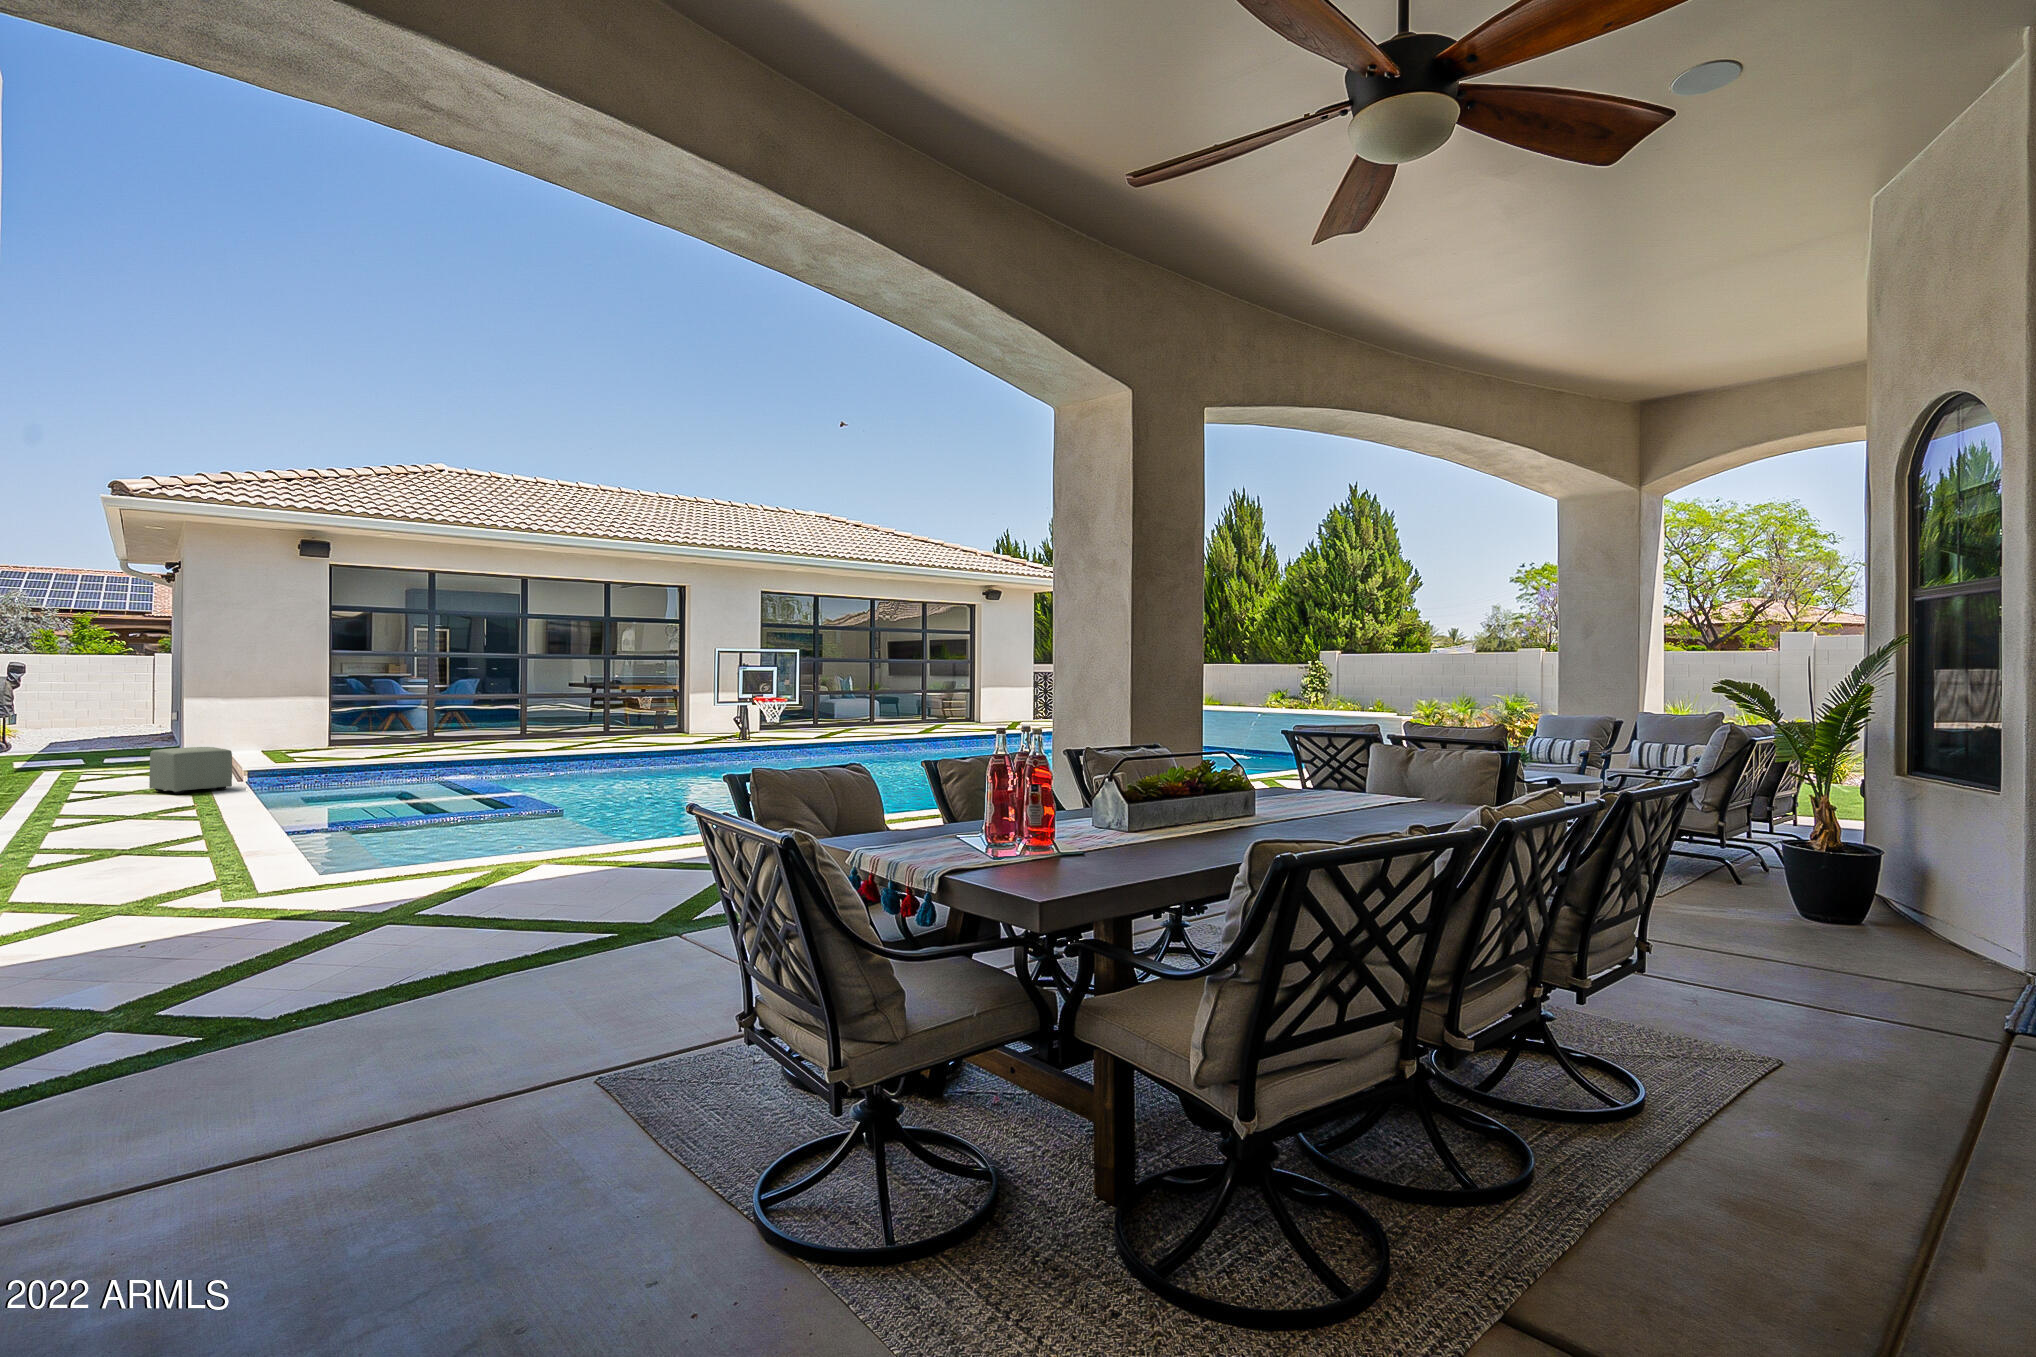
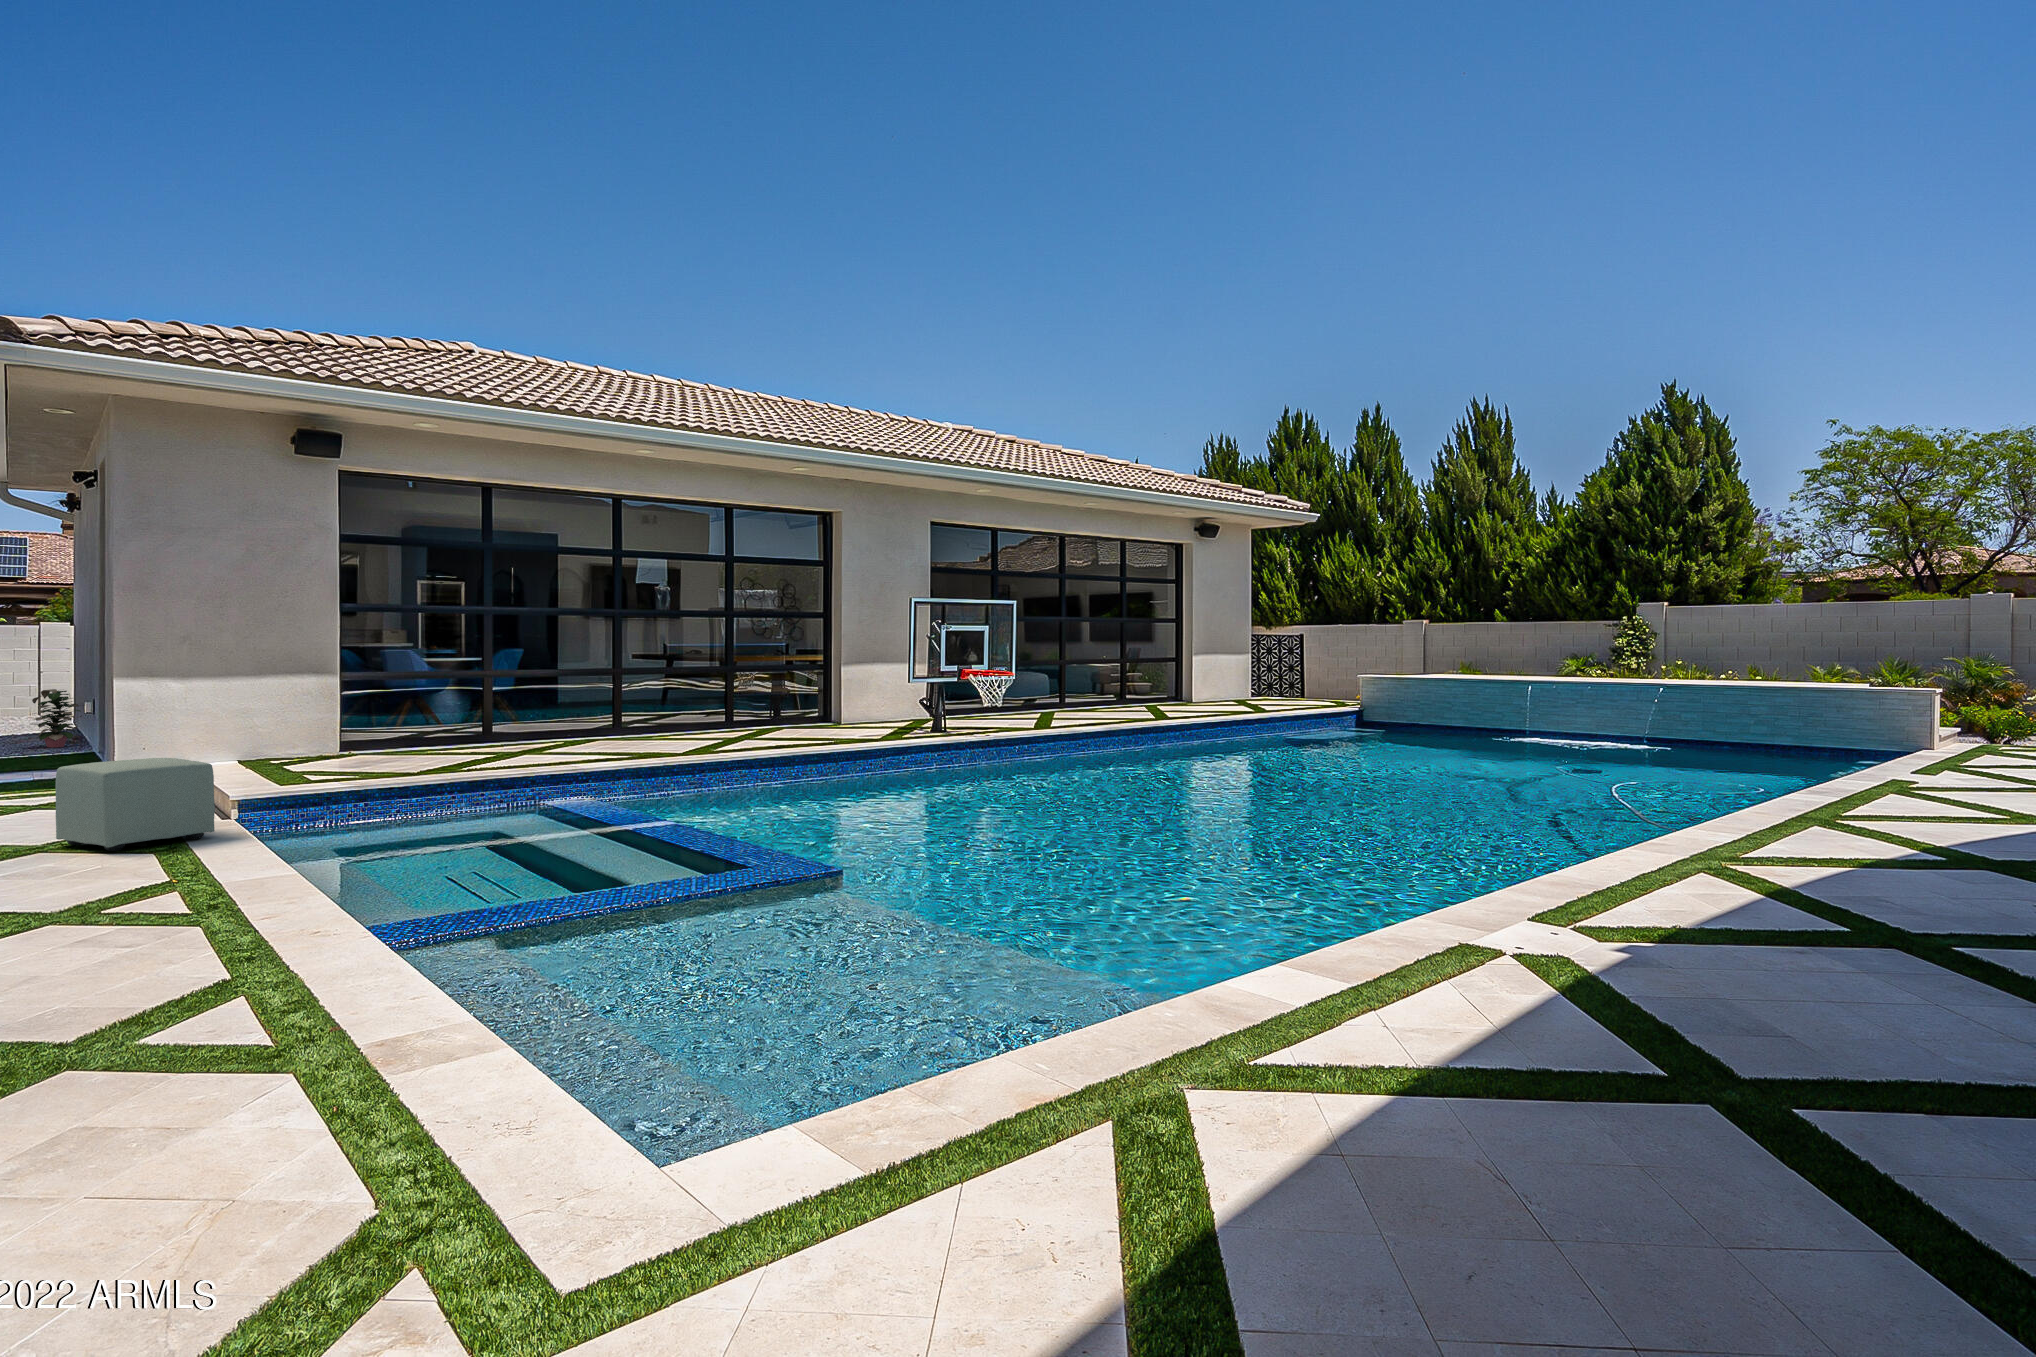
decorative plant: none [131,703,170,741] -> present [32,689,81,748]

